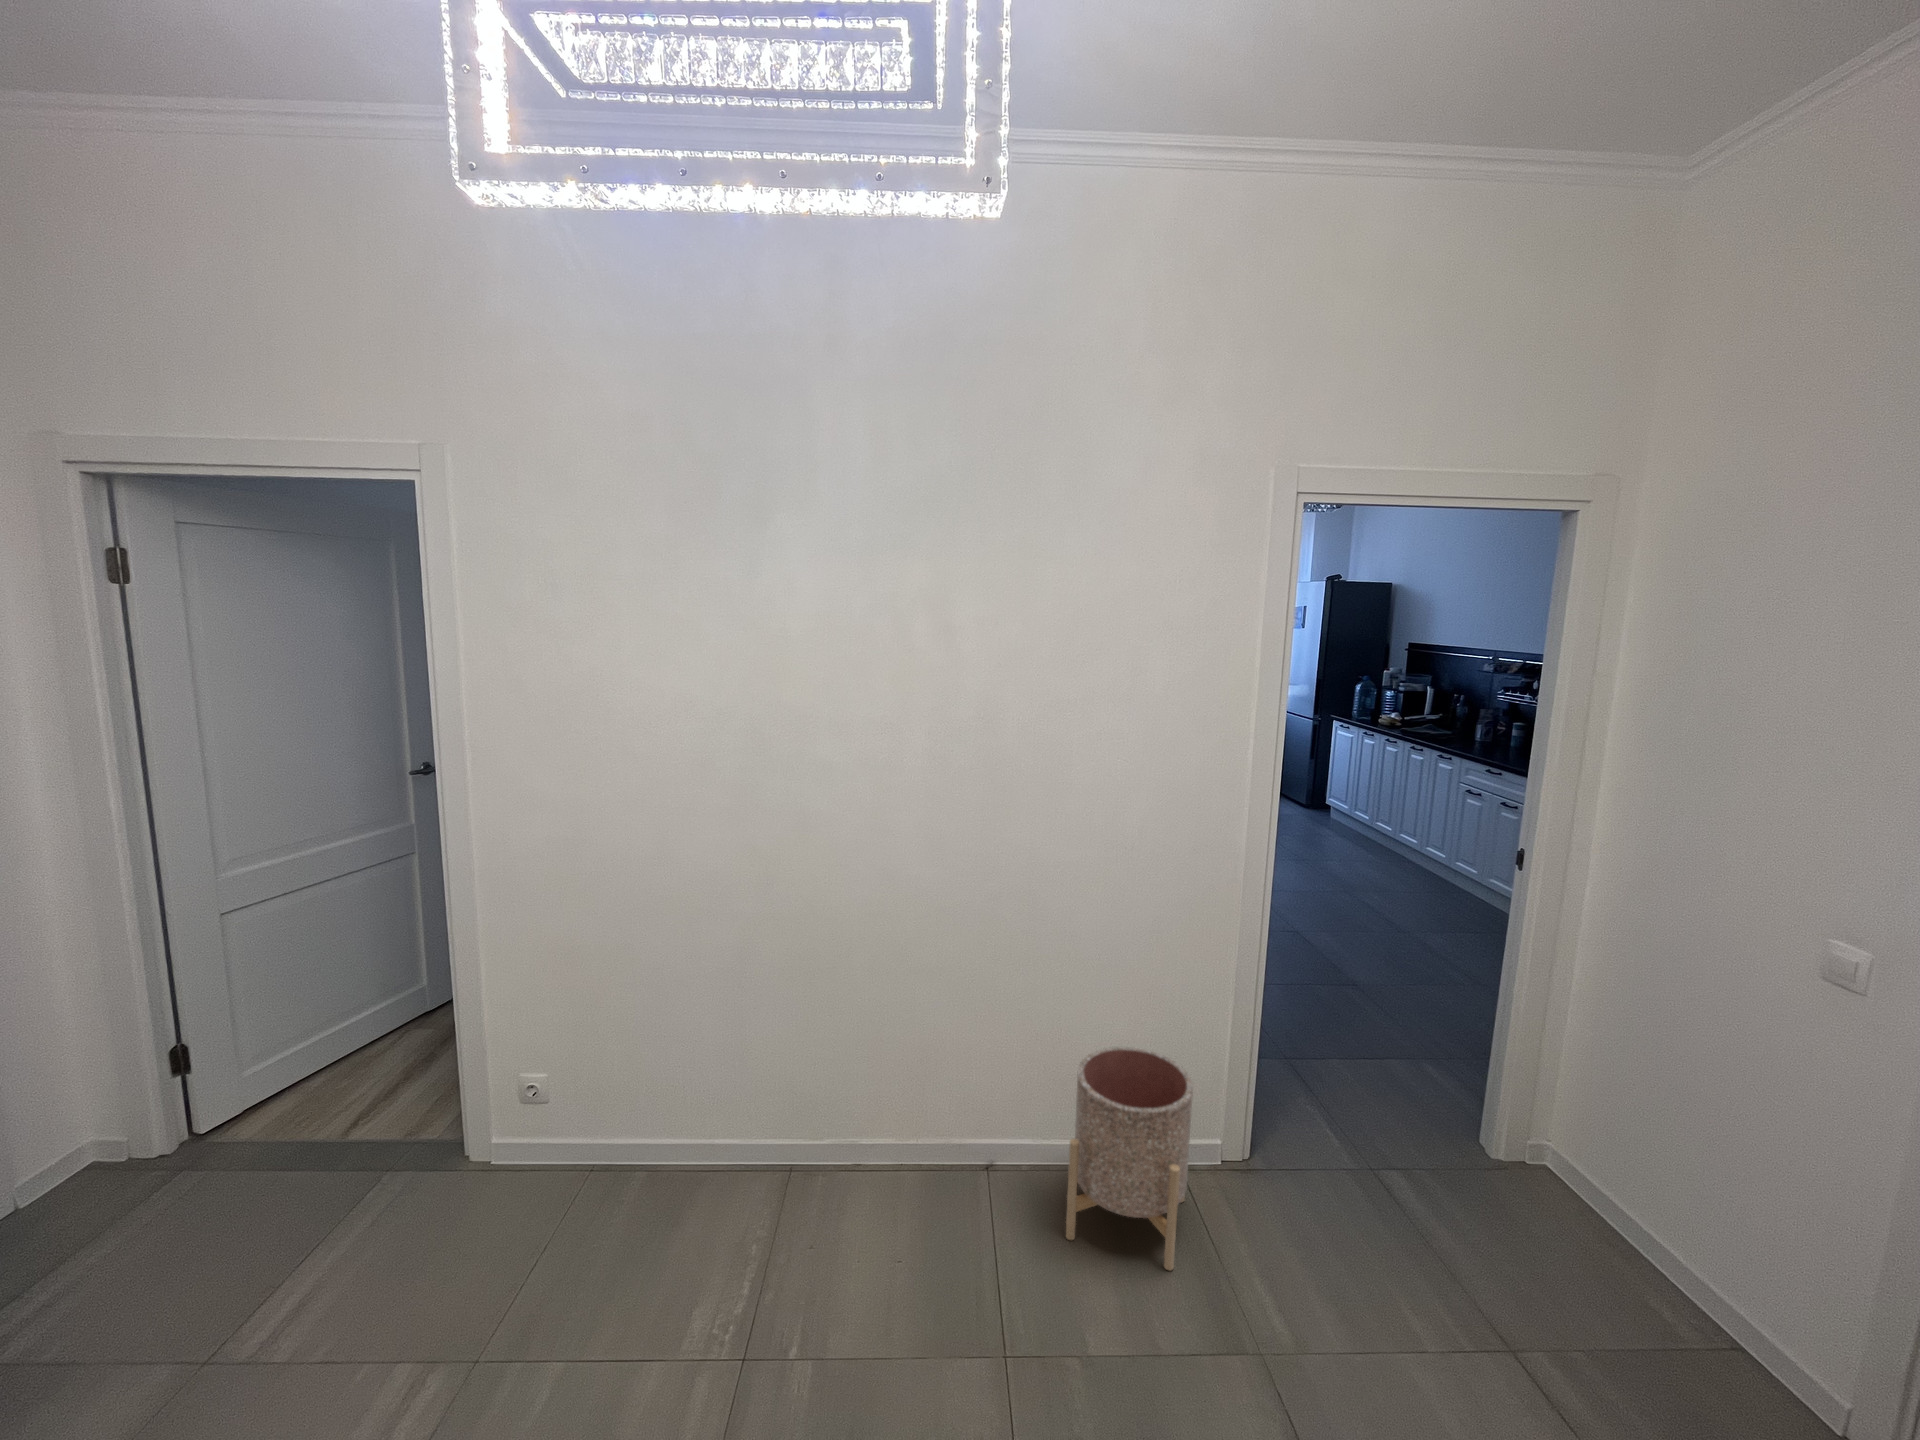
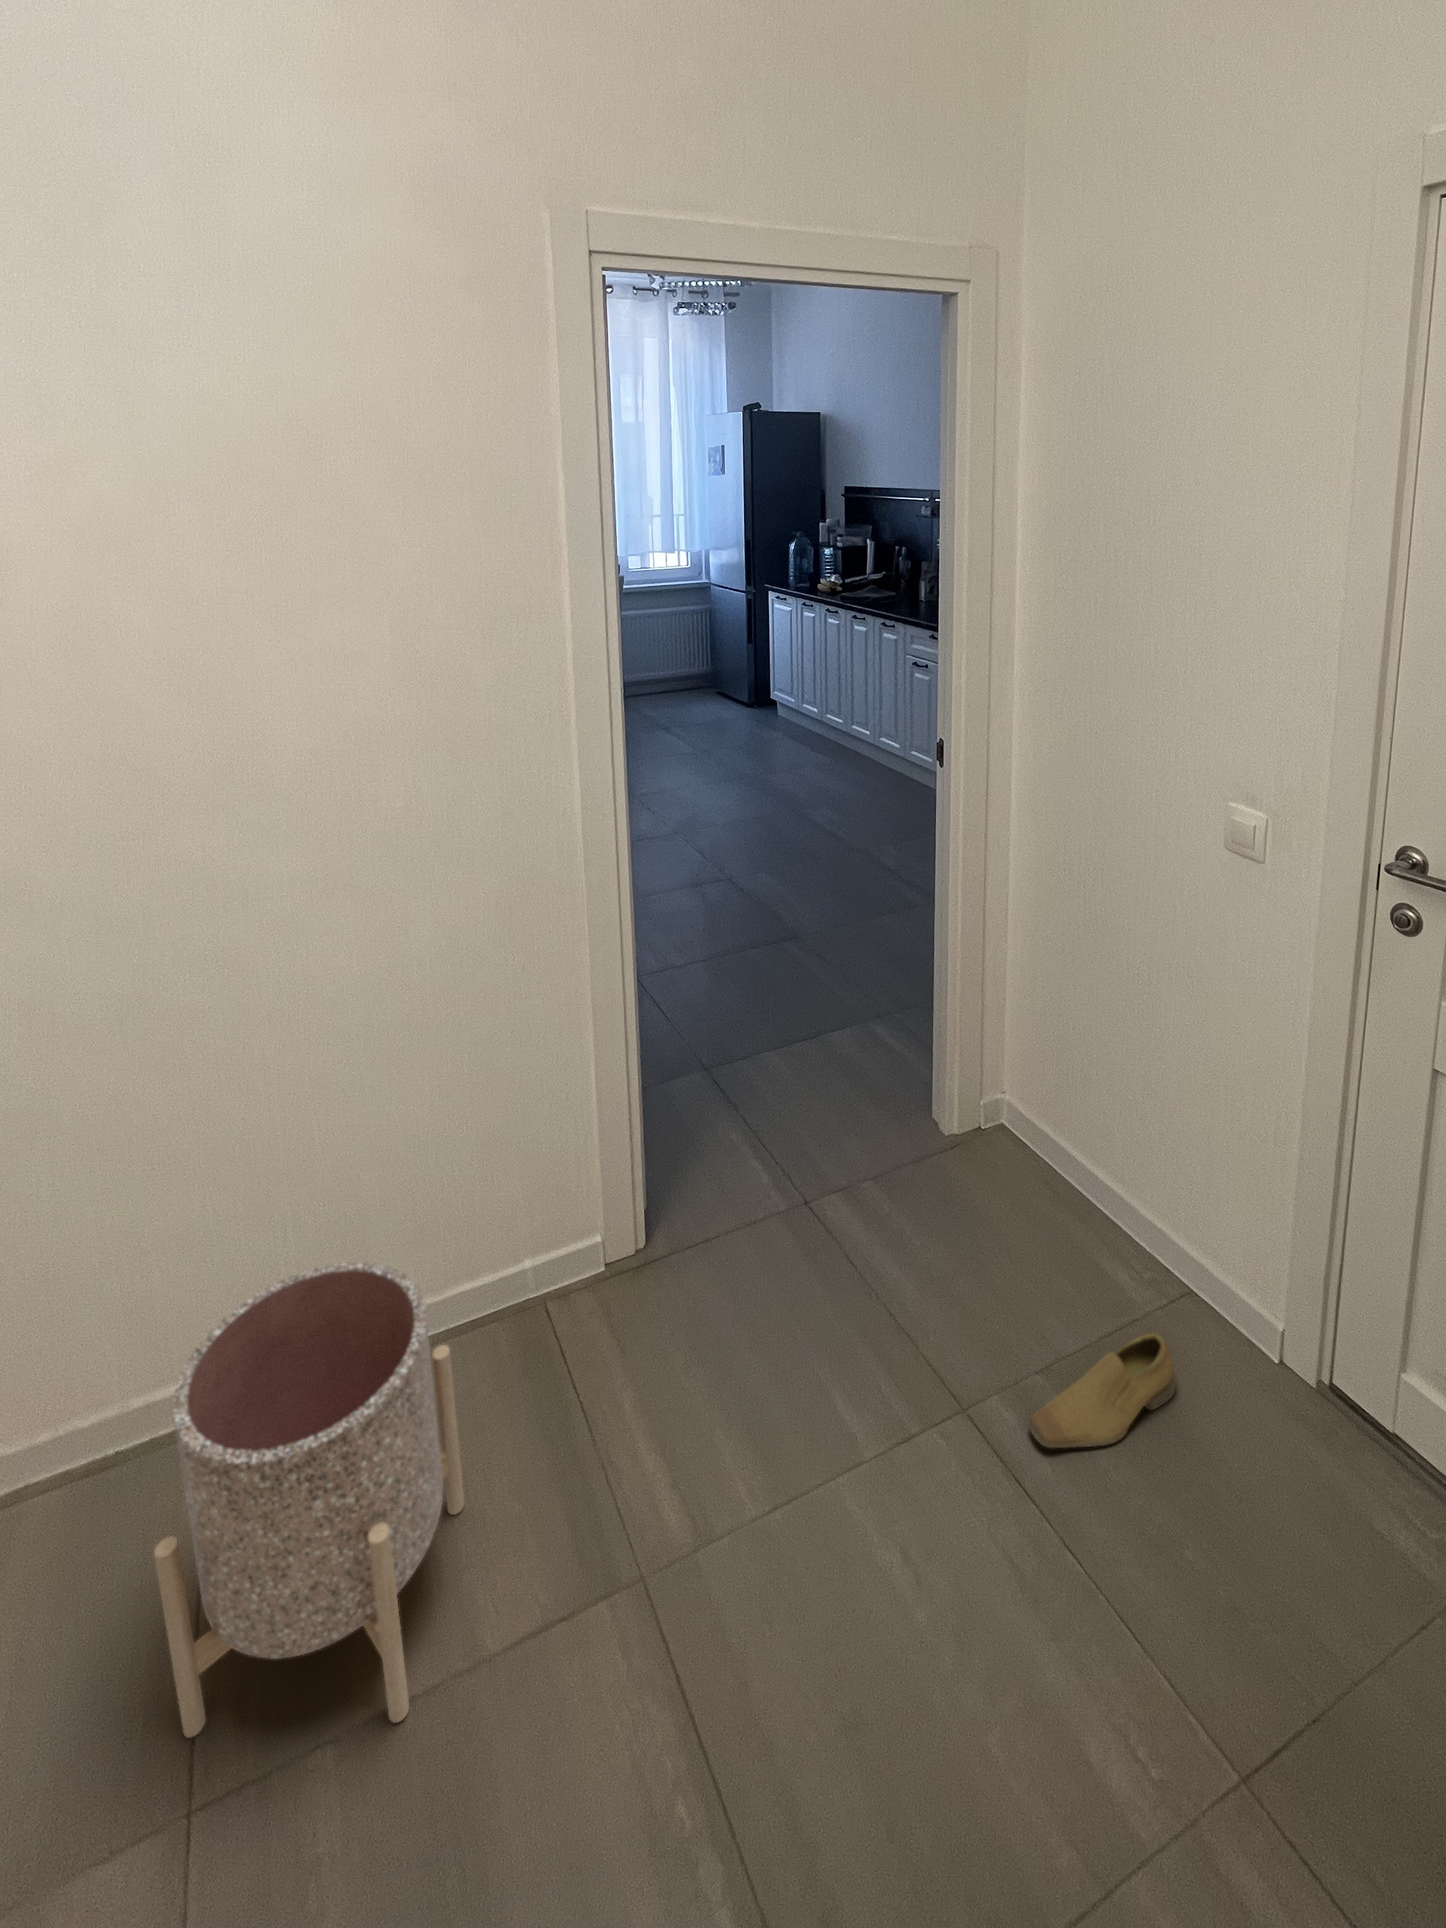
shoe: none [1553,1256,1677,1310] -> present [1028,1333,1175,1448]

